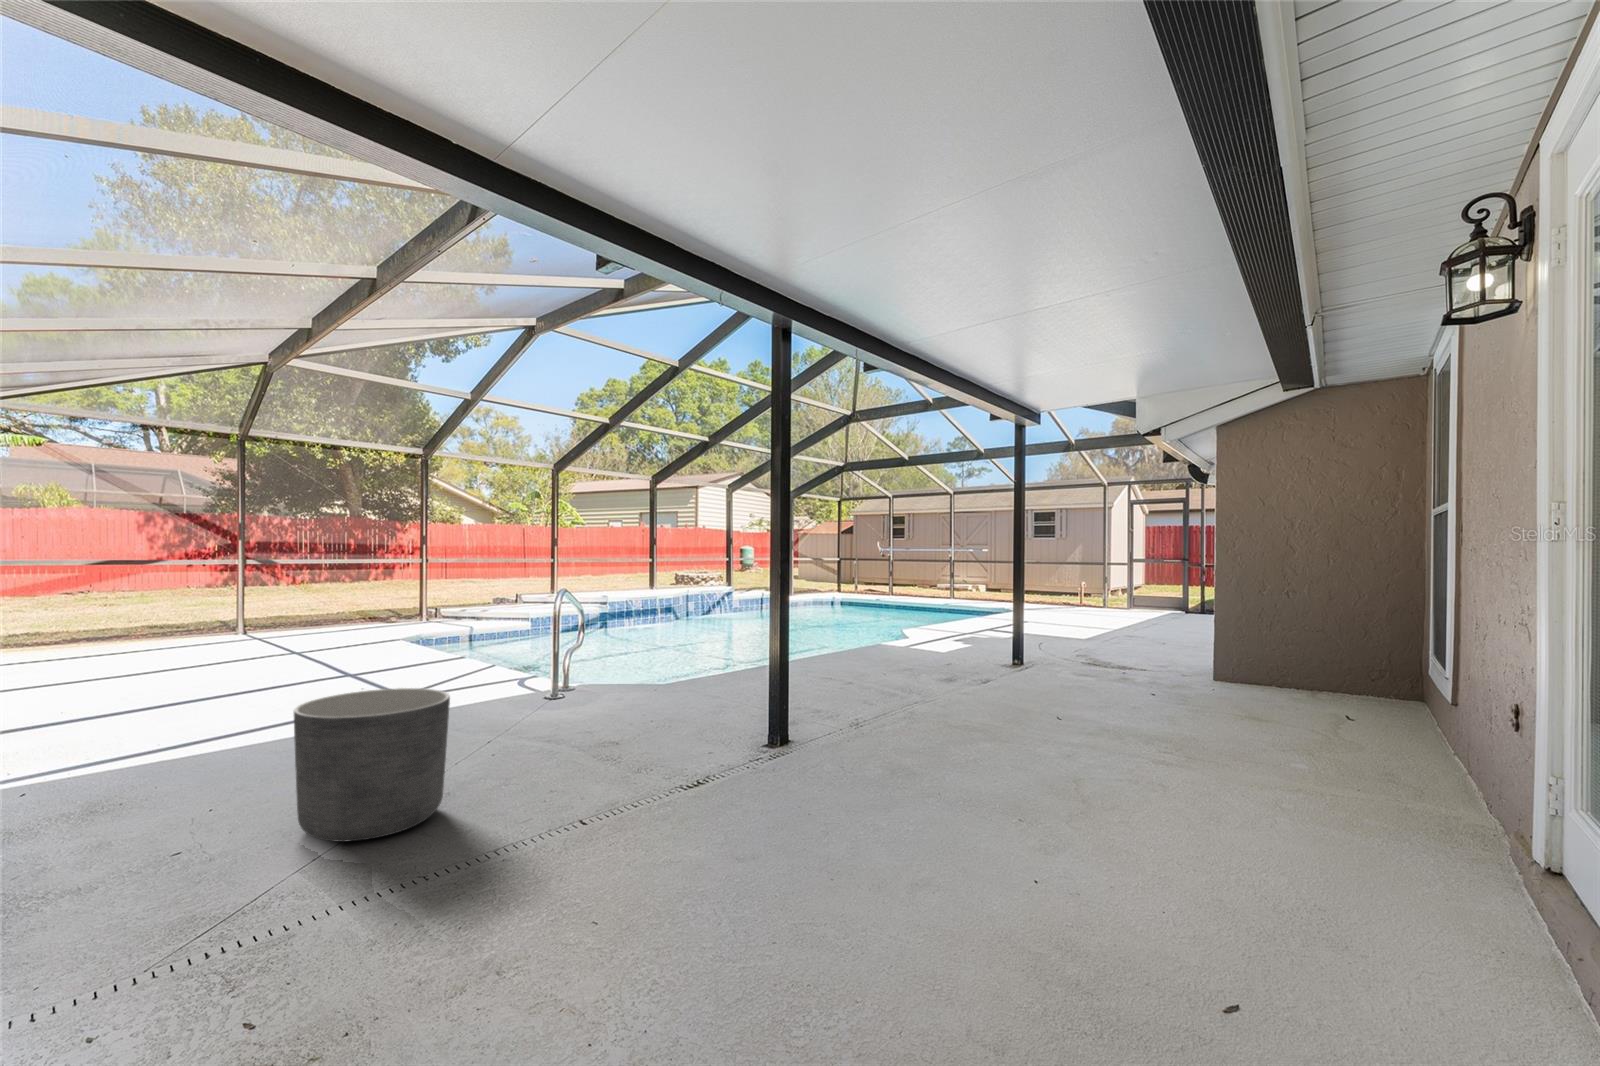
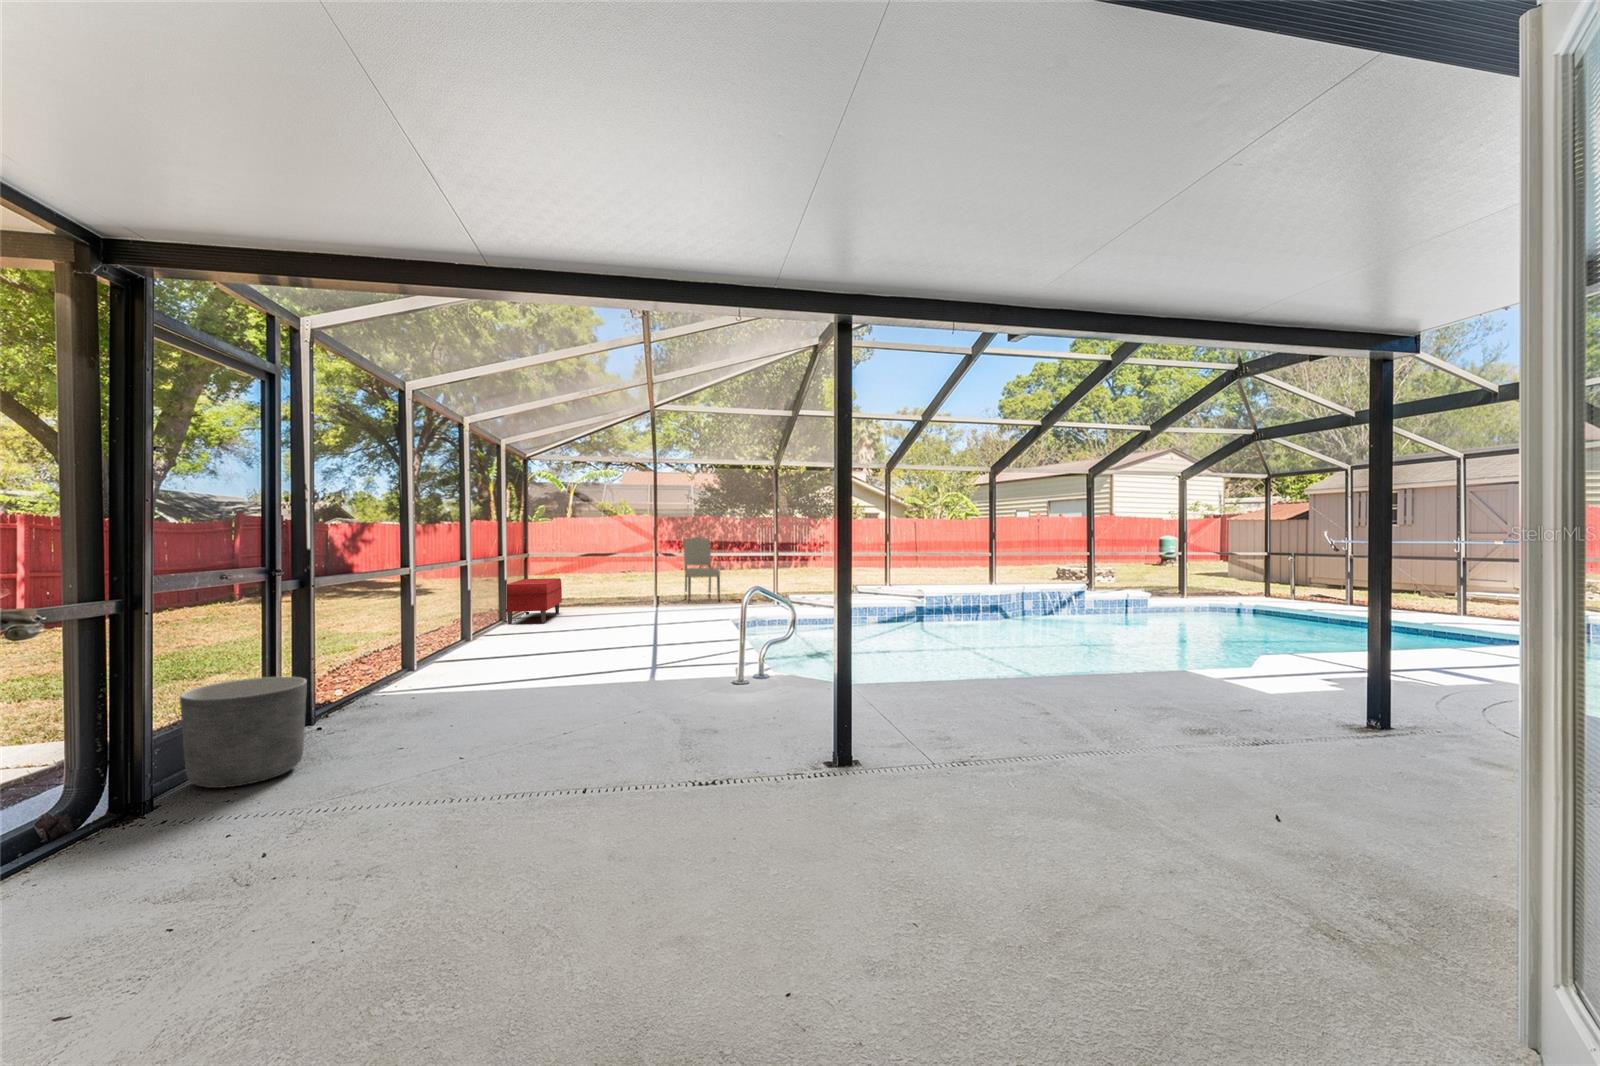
chair: none [292,538,360,624] -> present [683,537,720,603]
bench: none [62,593,166,663] -> present [506,578,562,624]

